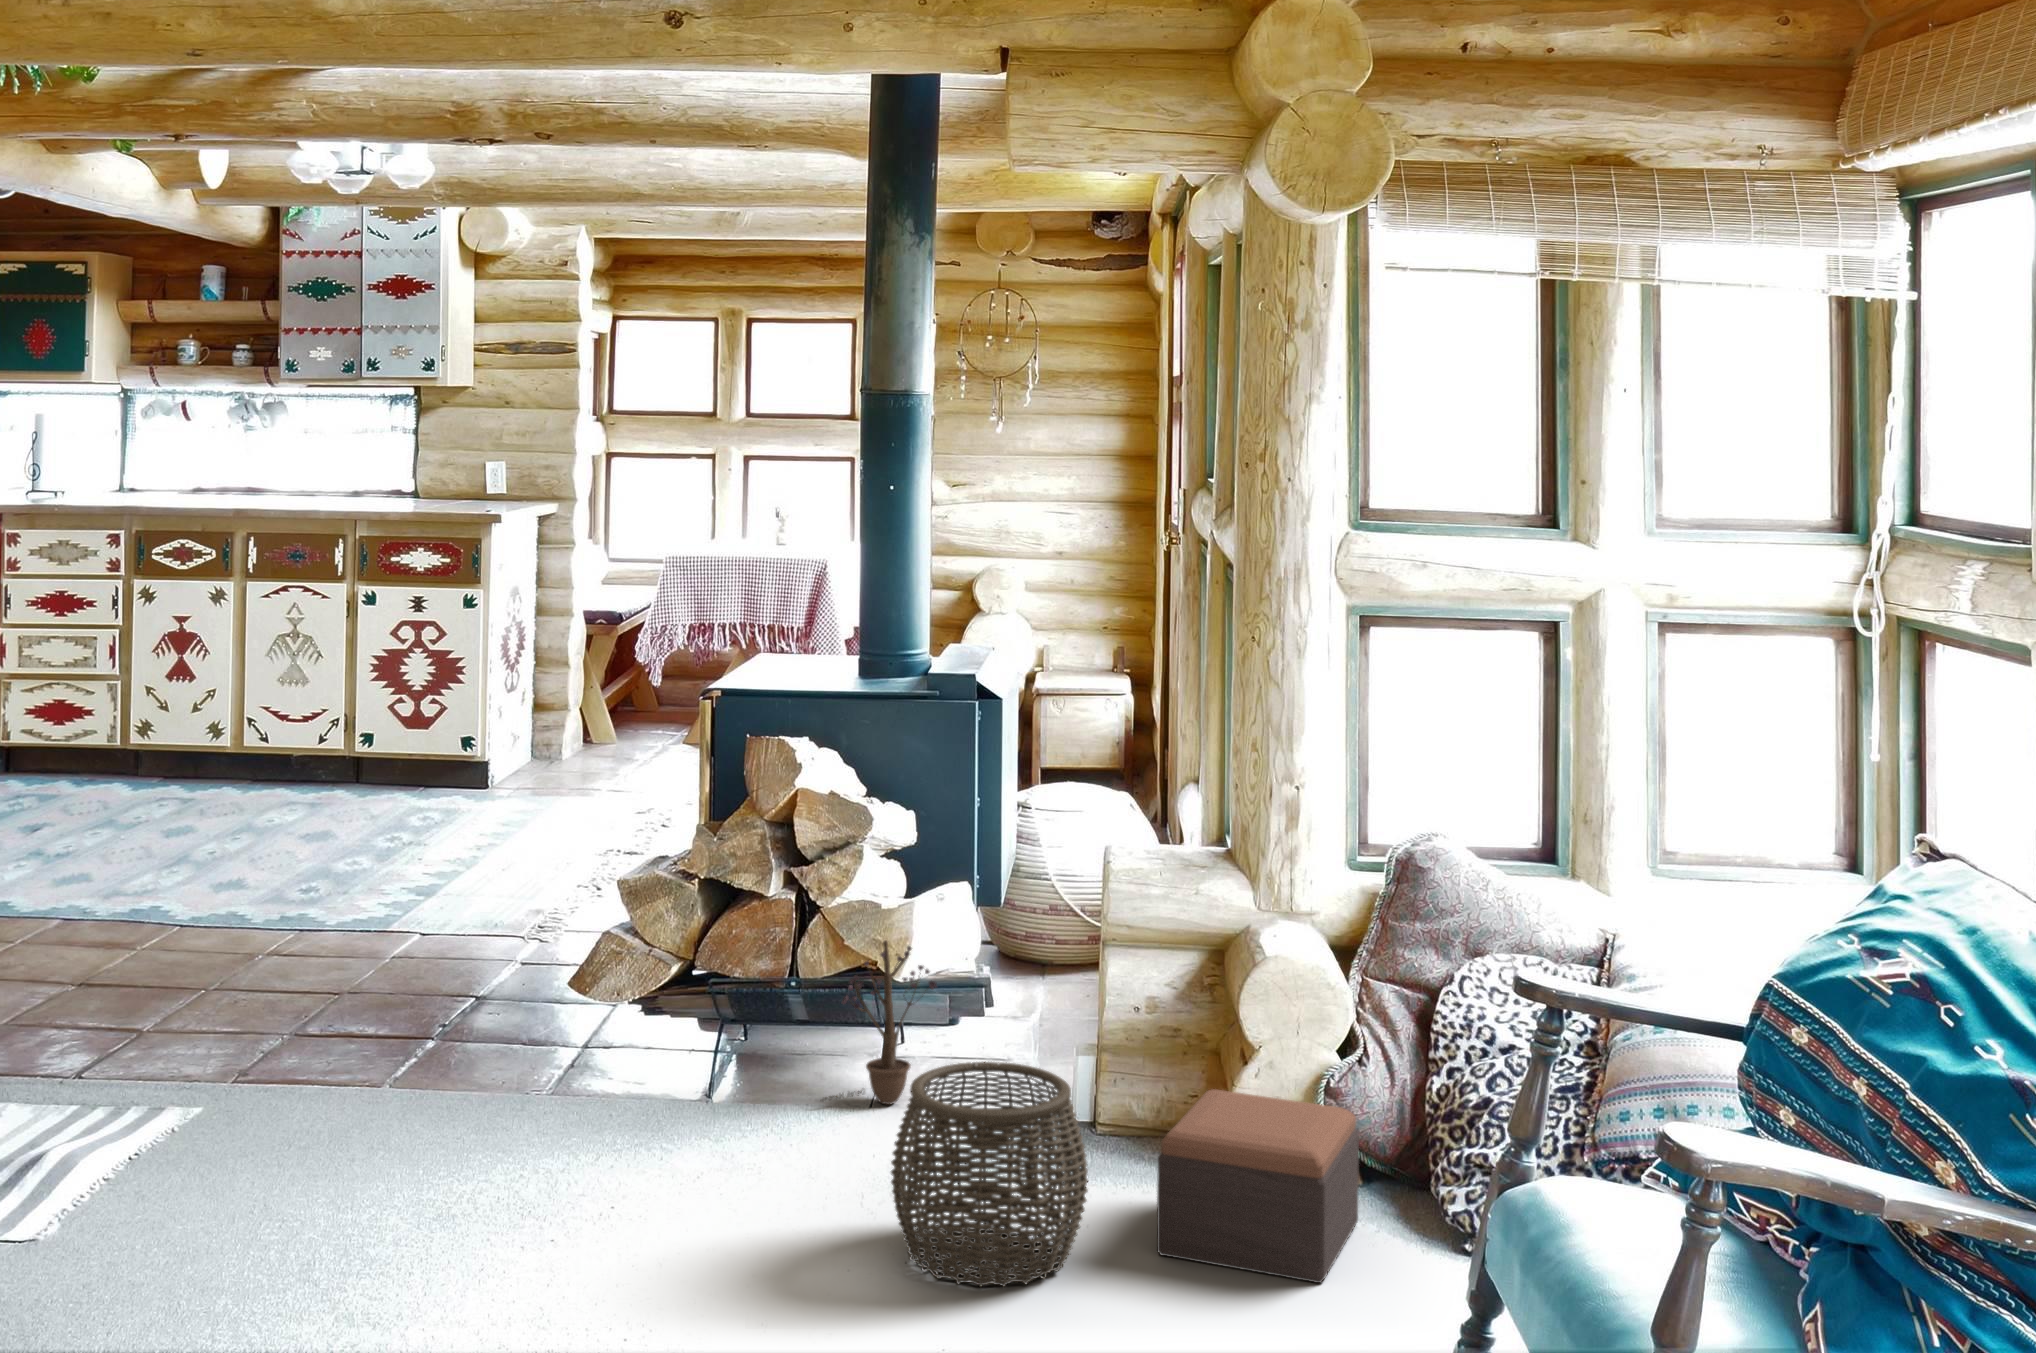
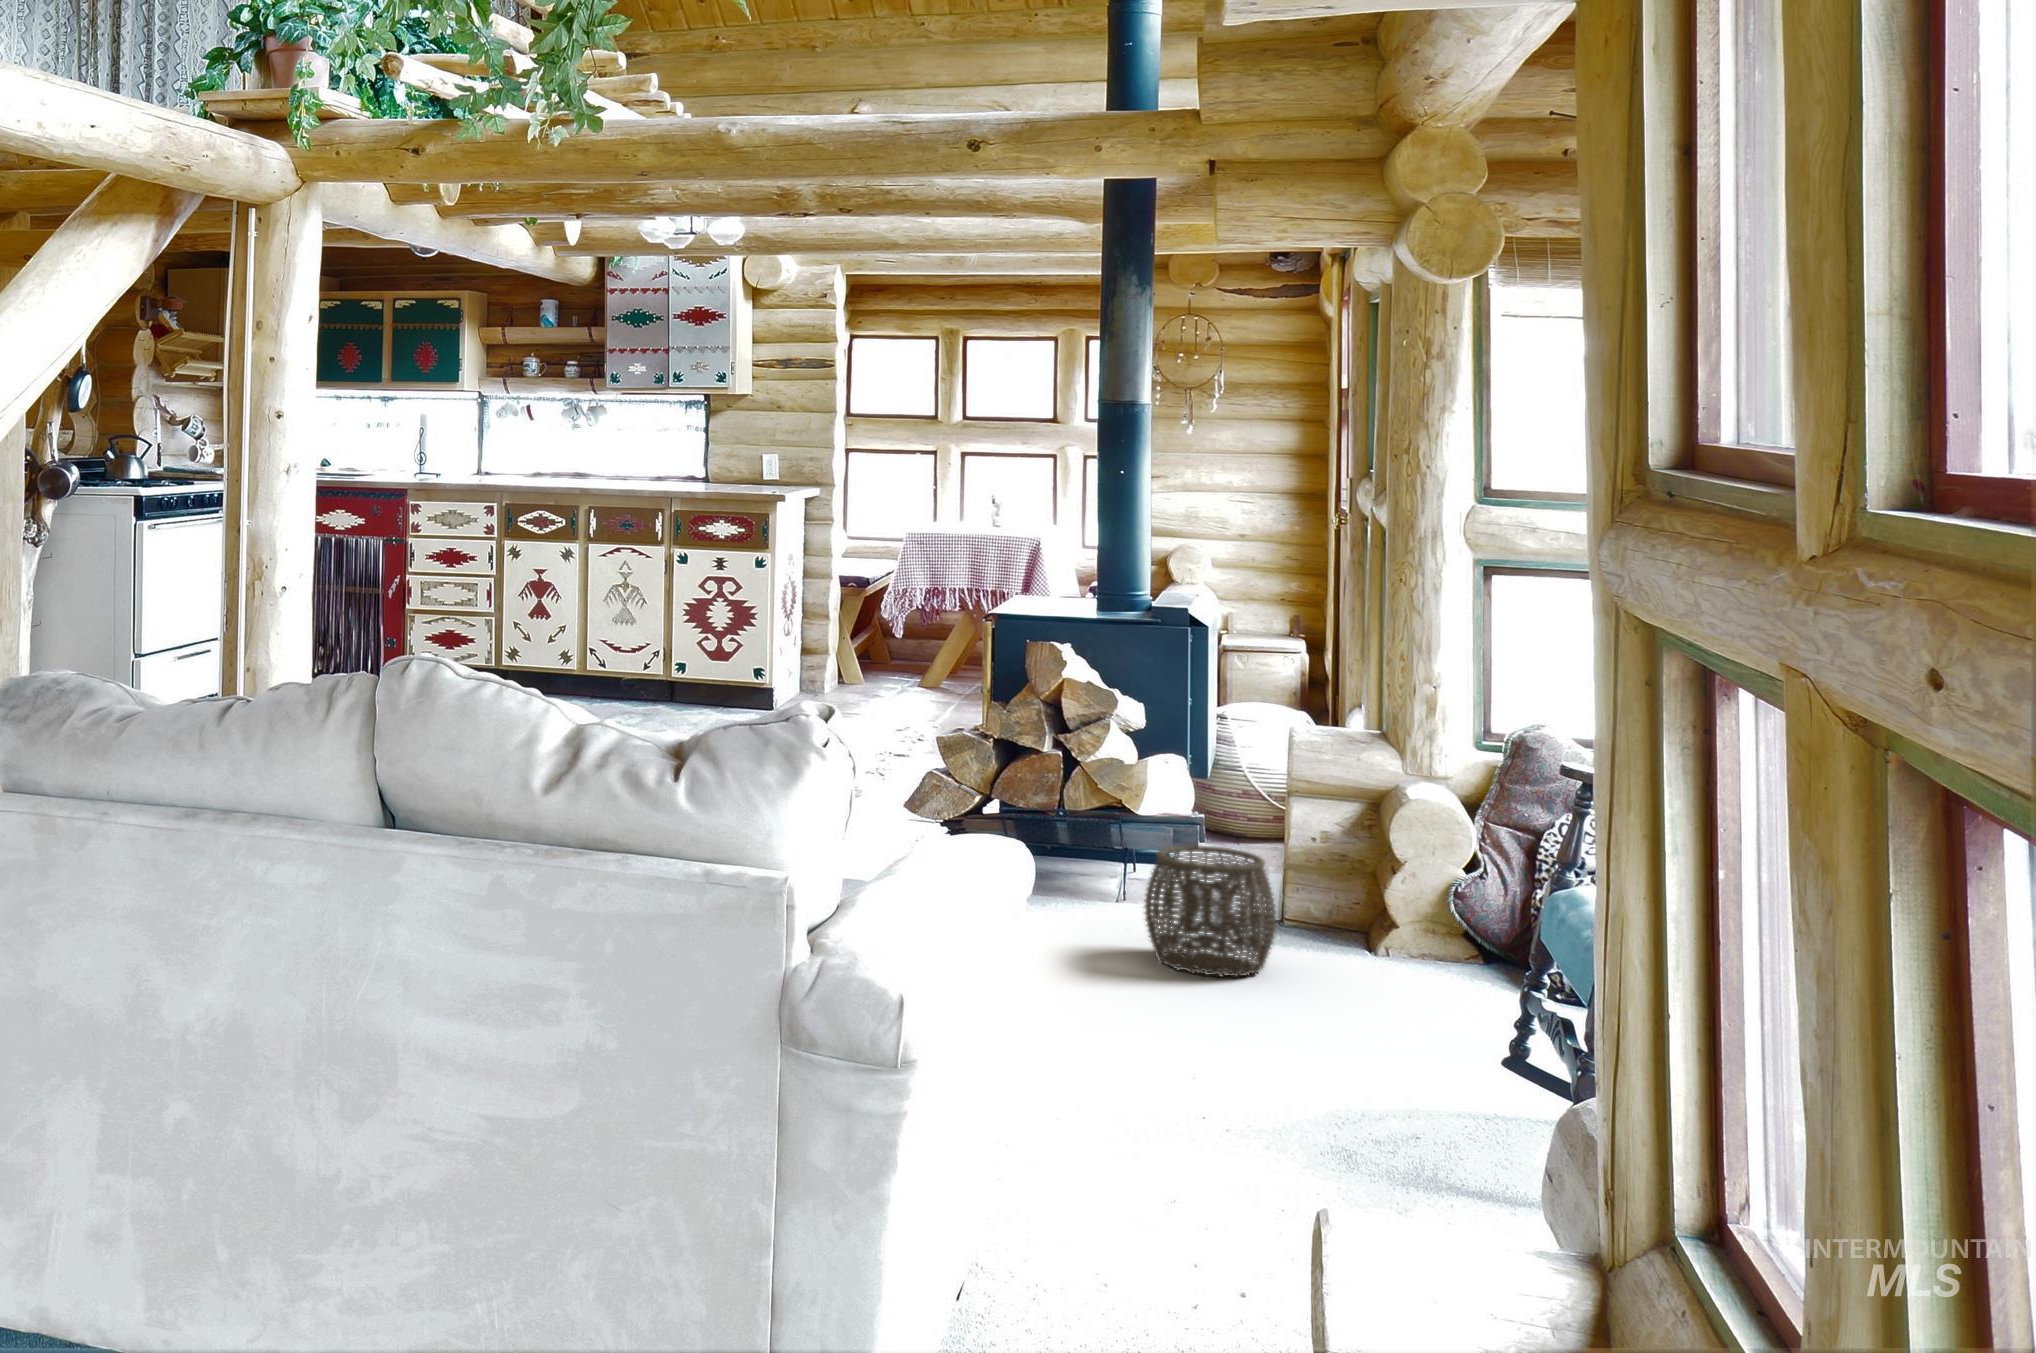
decorative plant: present [821,940,937,1104] -> none [1083,784,1165,896]
footstool: present [1157,1089,1359,1283] -> none [1325,880,1472,995]

